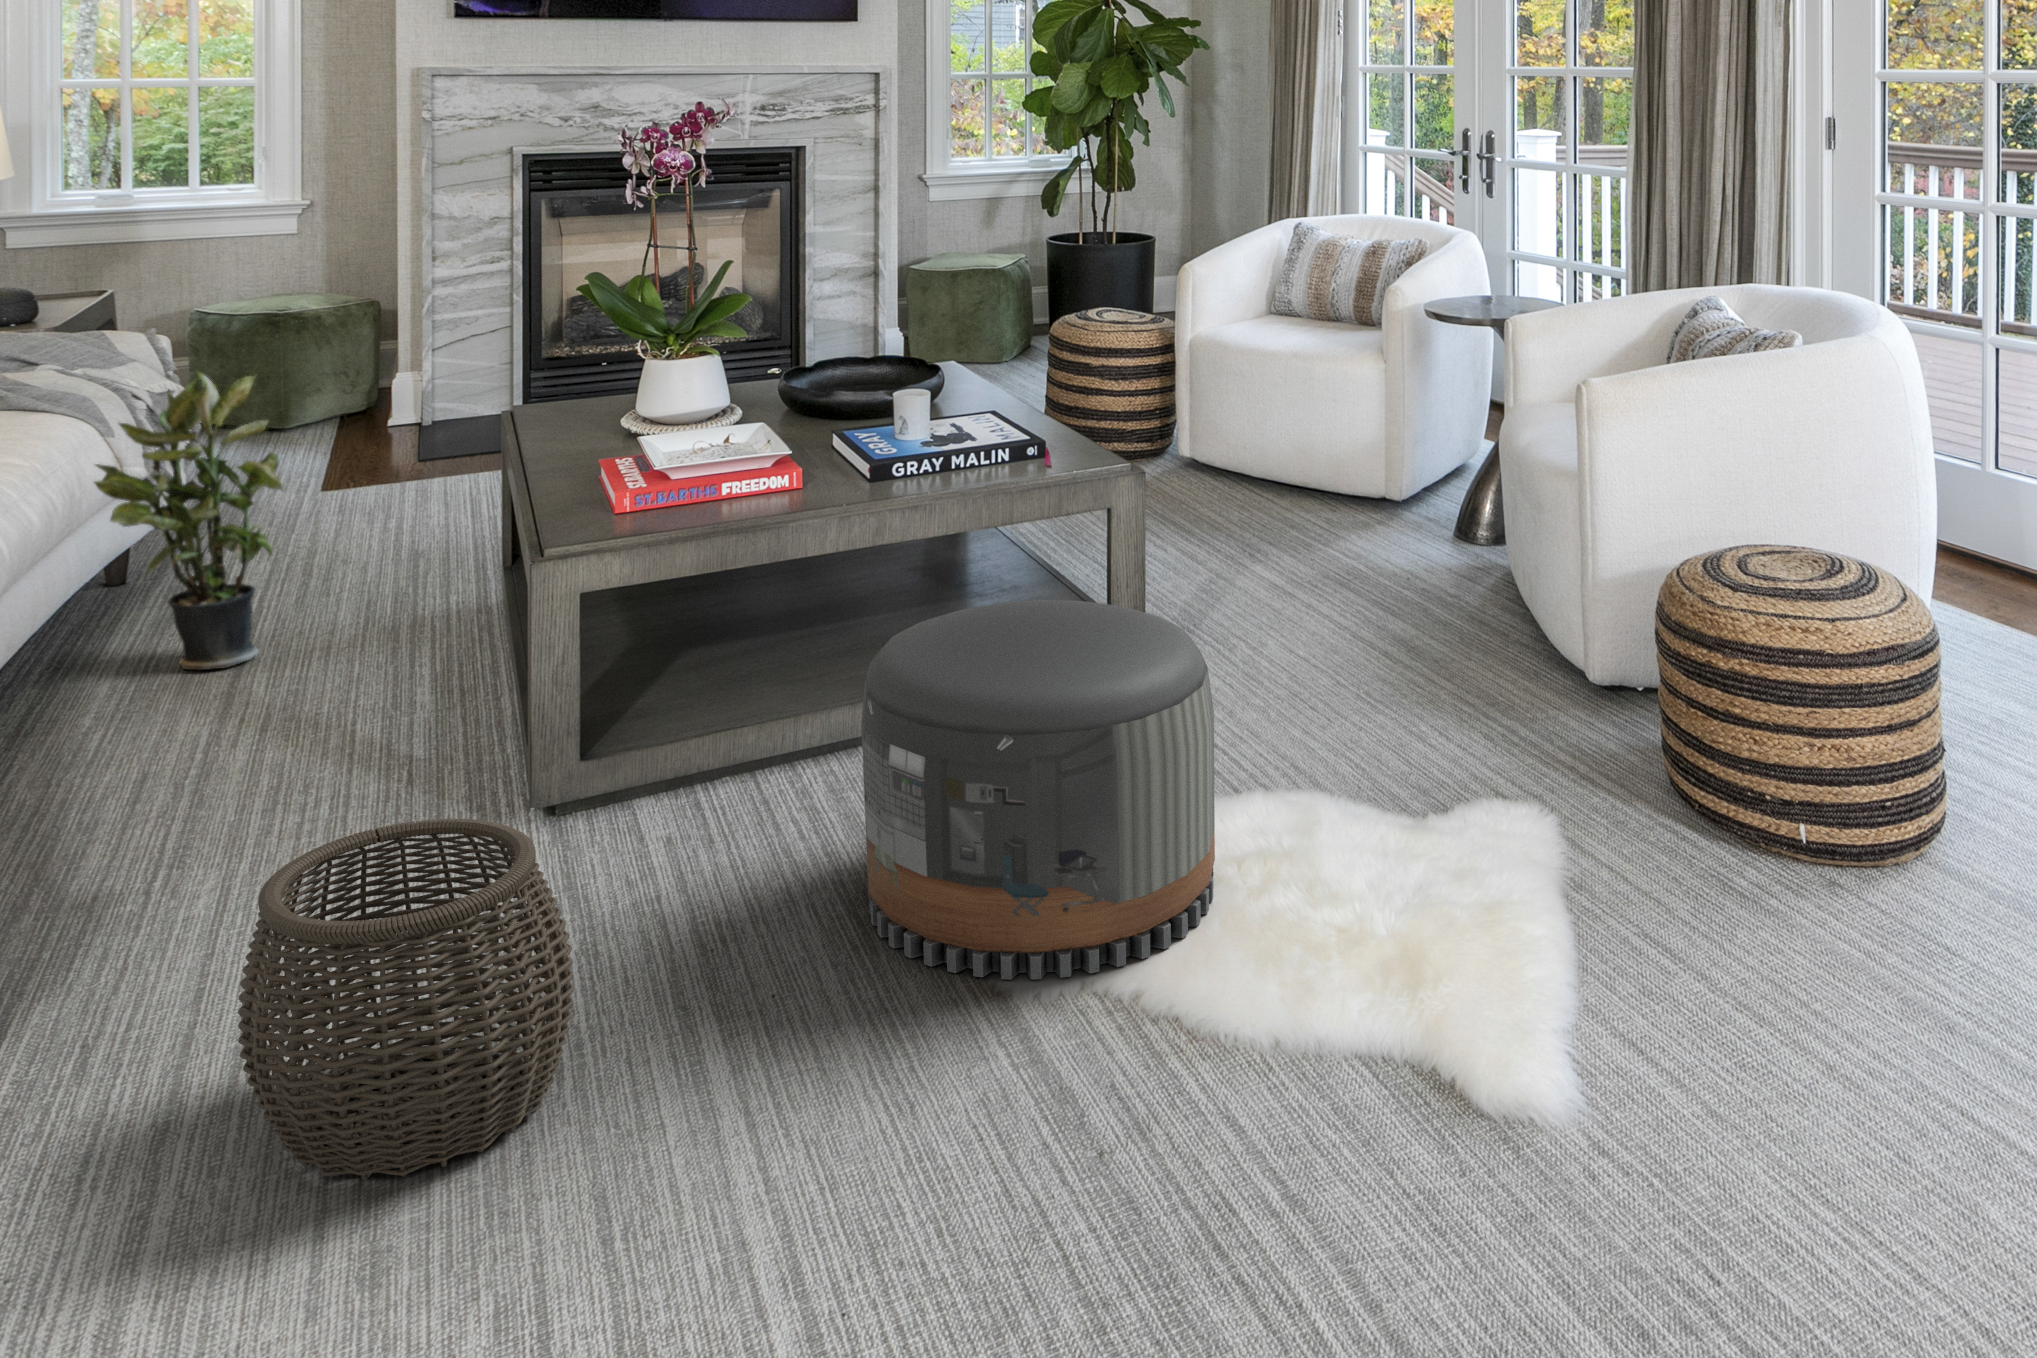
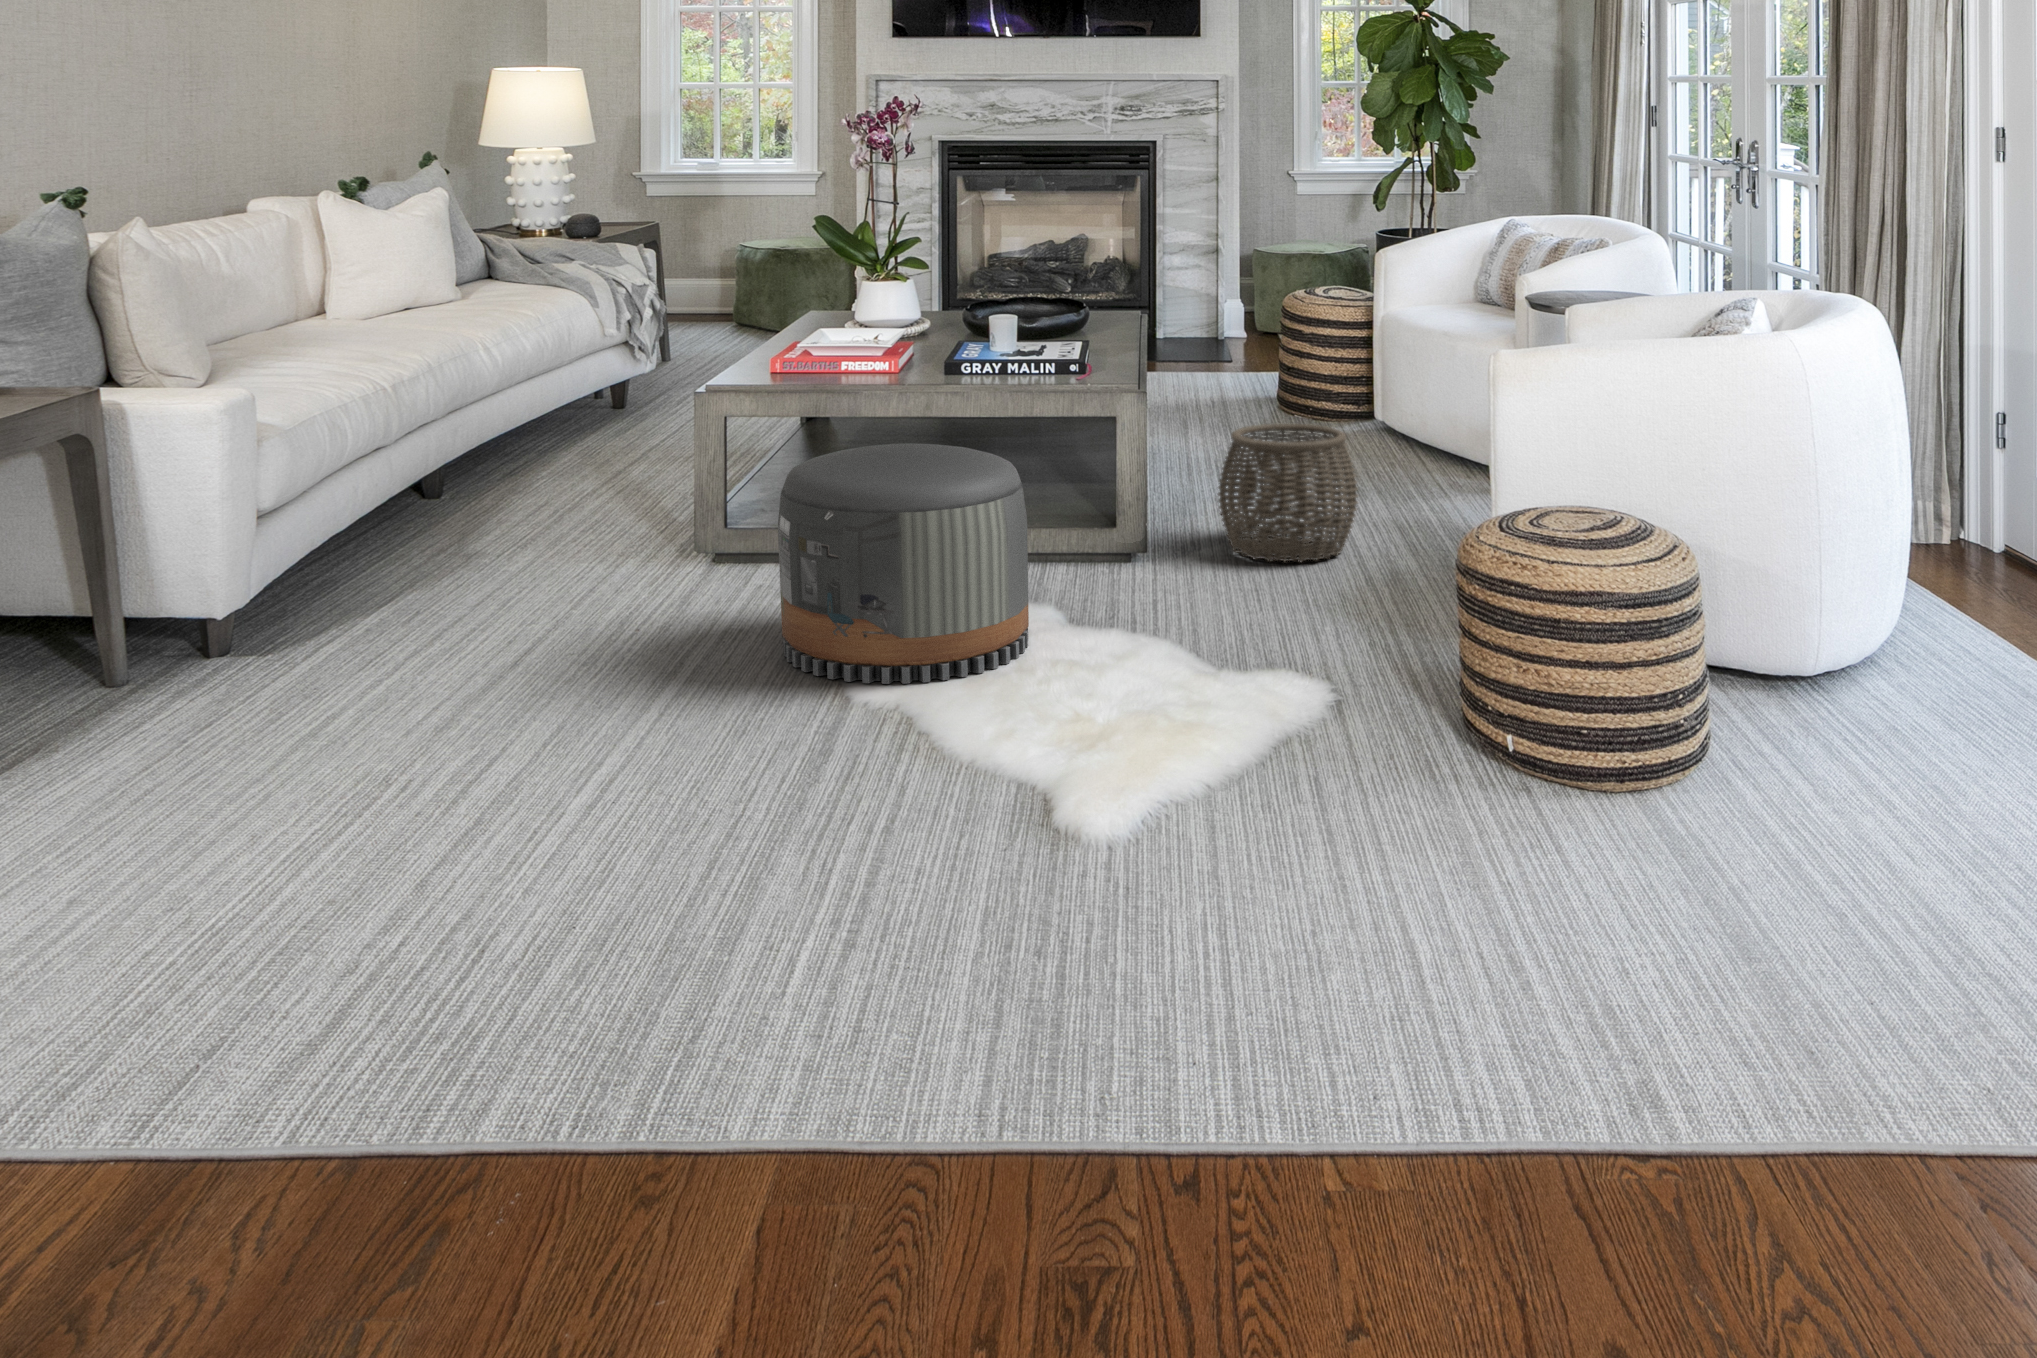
potted plant: present [94,372,283,670] -> none [498,276,617,482]
woven basket: present [238,819,574,1180] -> present [1218,424,1358,562]

